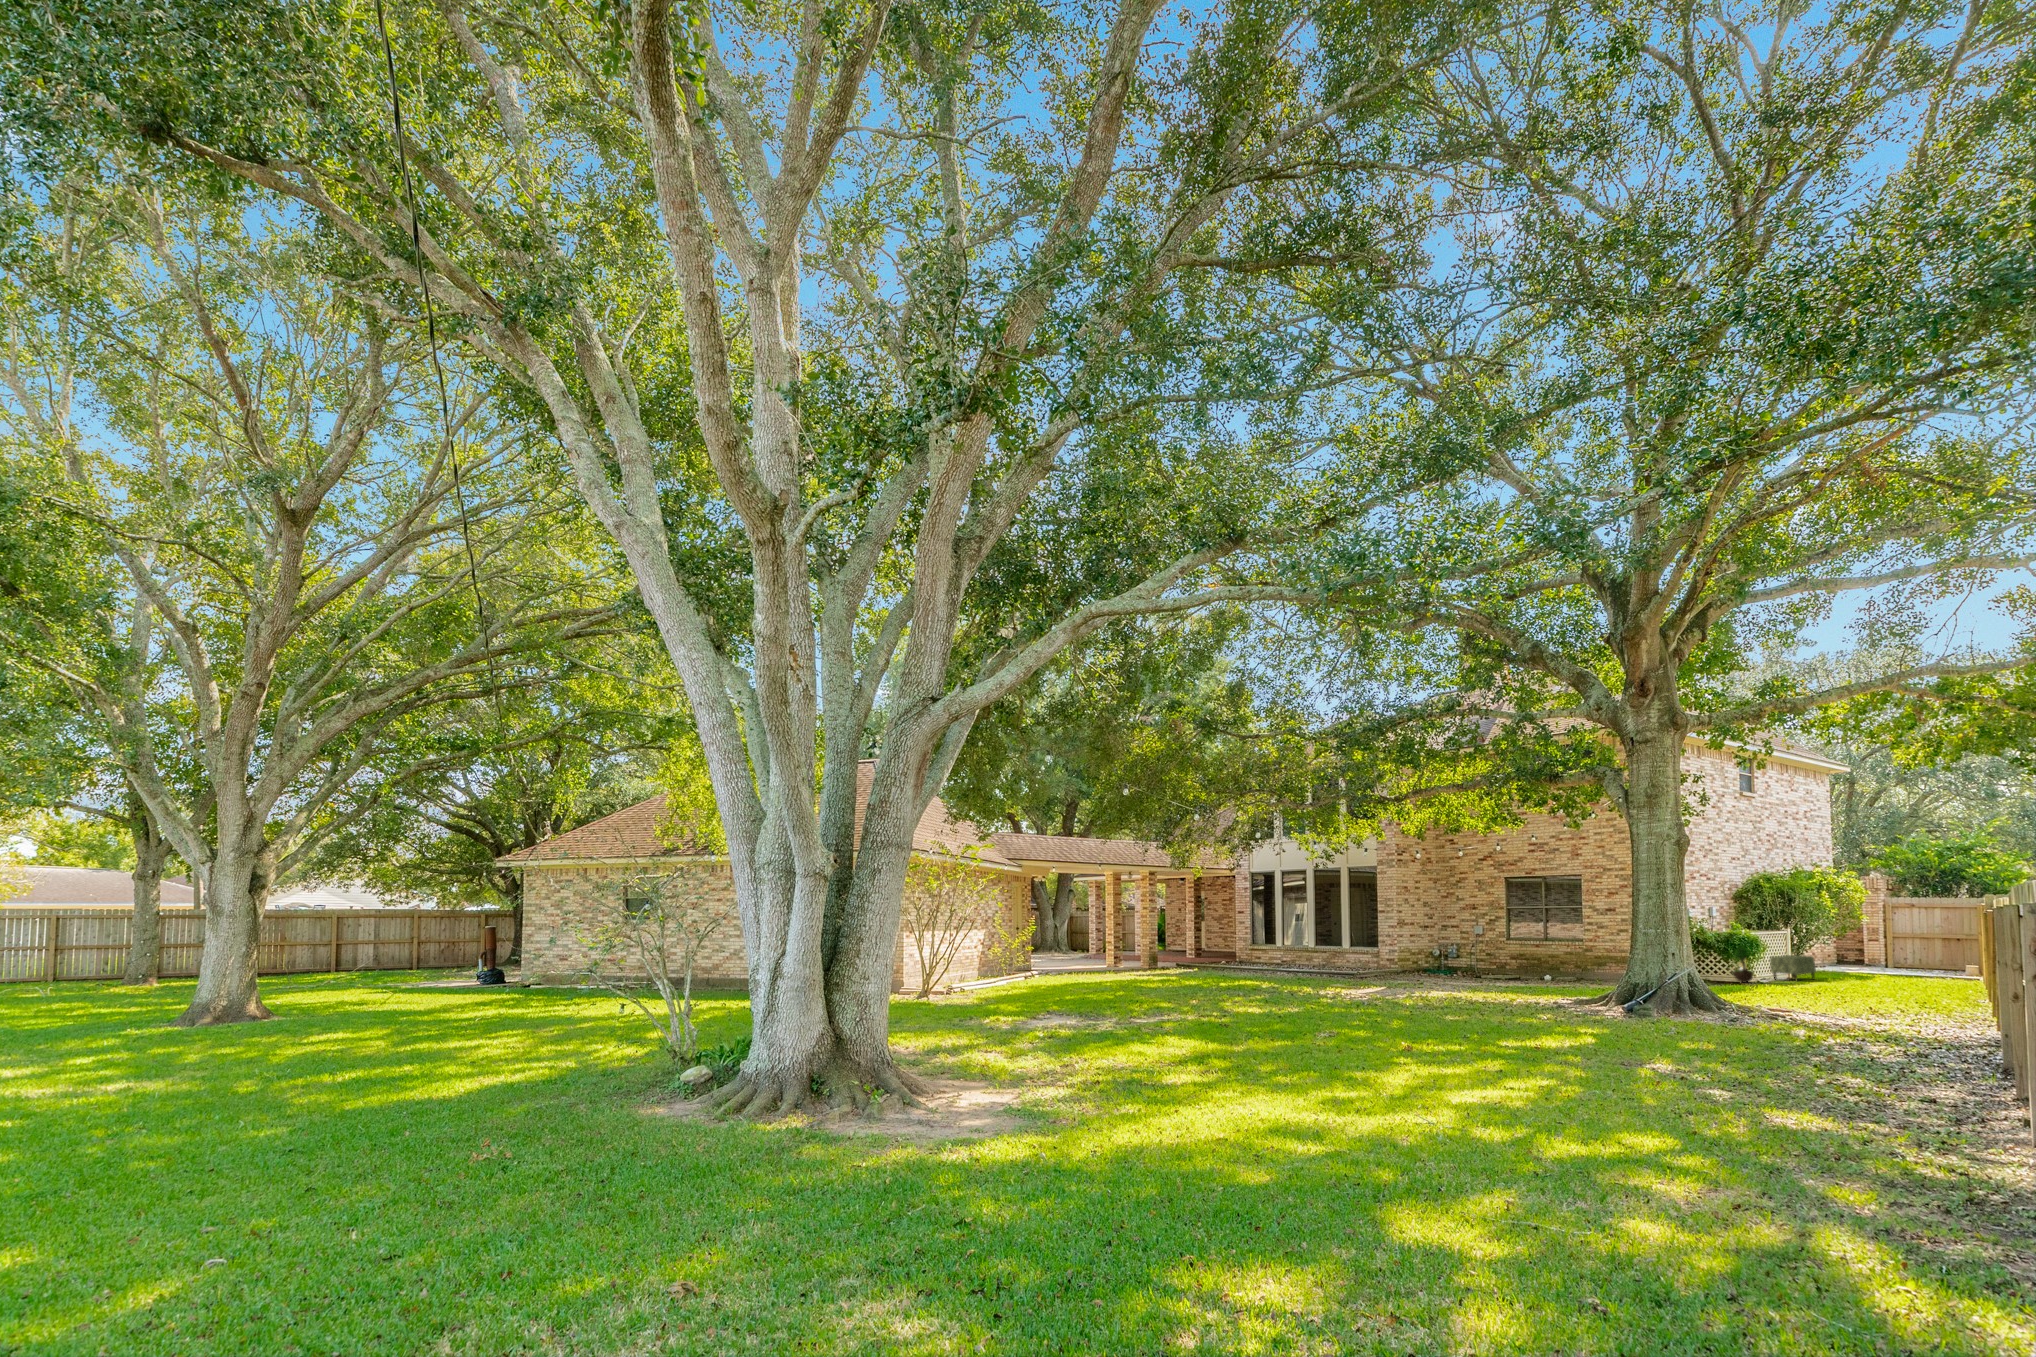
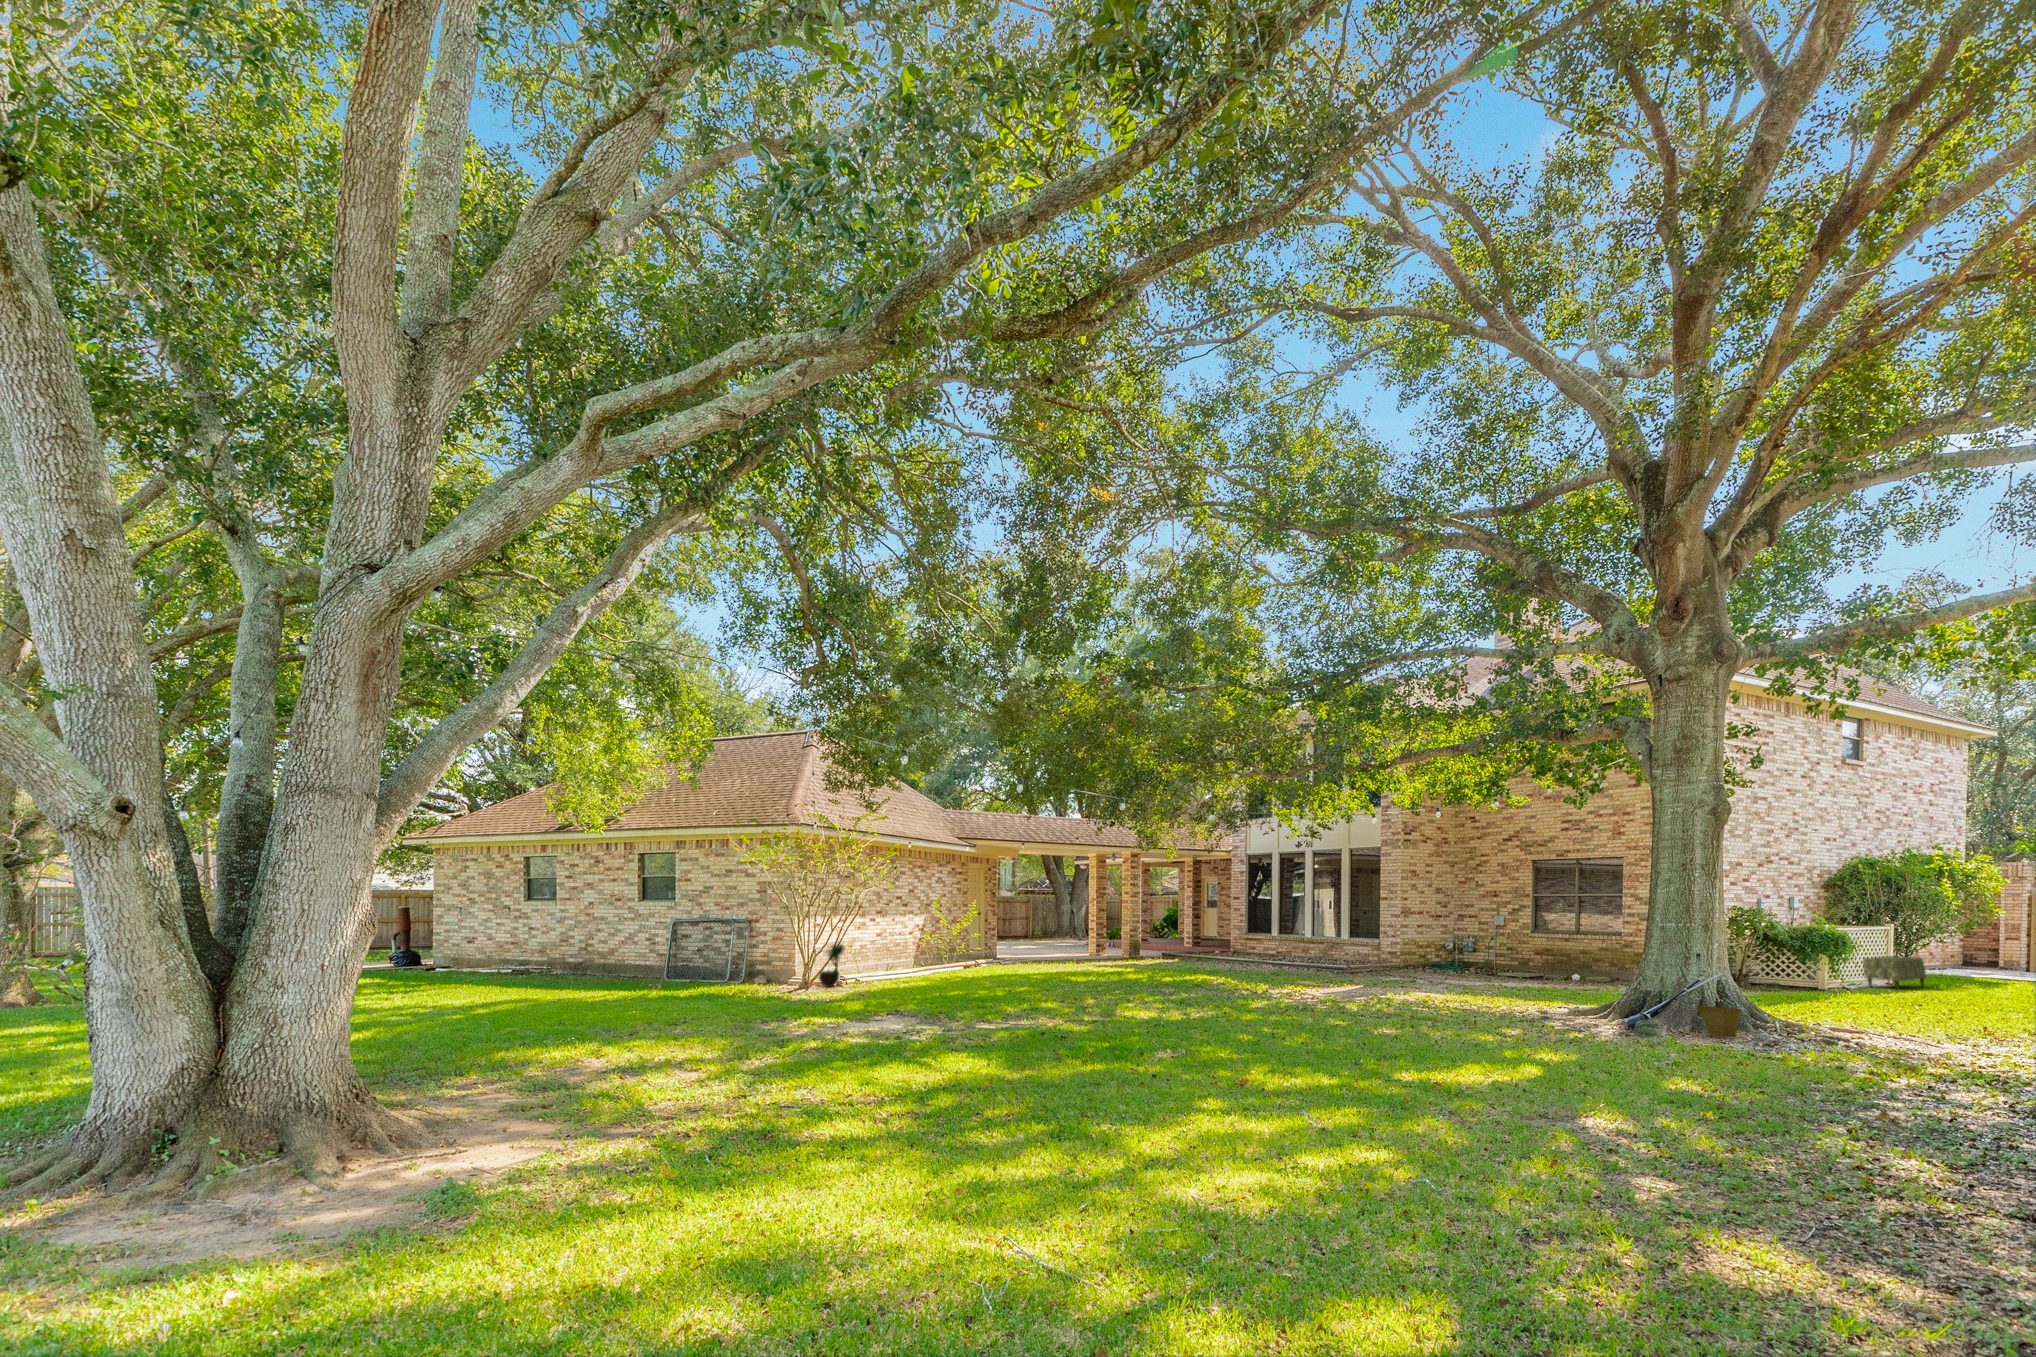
potted tree: present [1733,946,1753,983] -> present [819,943,844,987]
basket: none [1676,992,1709,1015] -> present [1698,1006,1741,1039]

